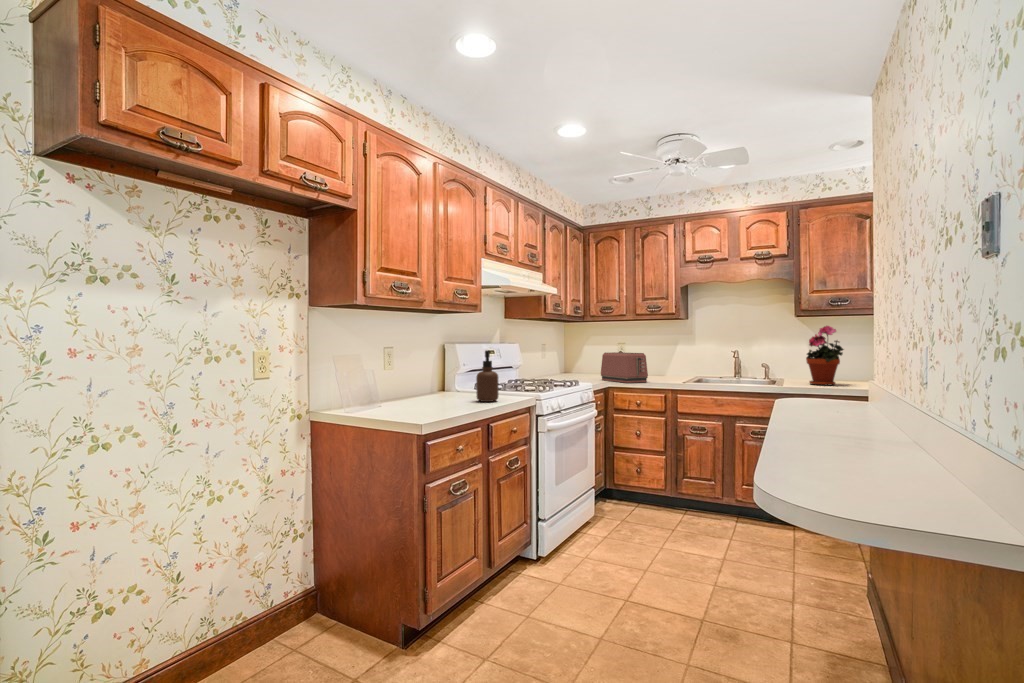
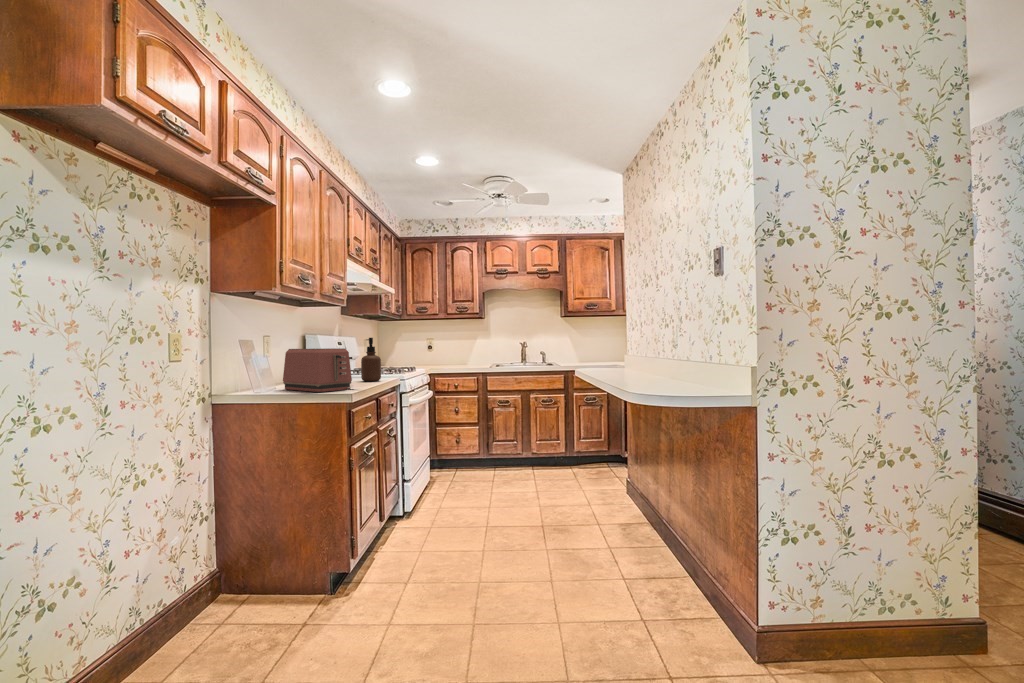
potted plant: present [806,326,844,386] -> none [569,324,592,365]
toaster: present [601,352,648,383] -> present [283,348,352,392]

